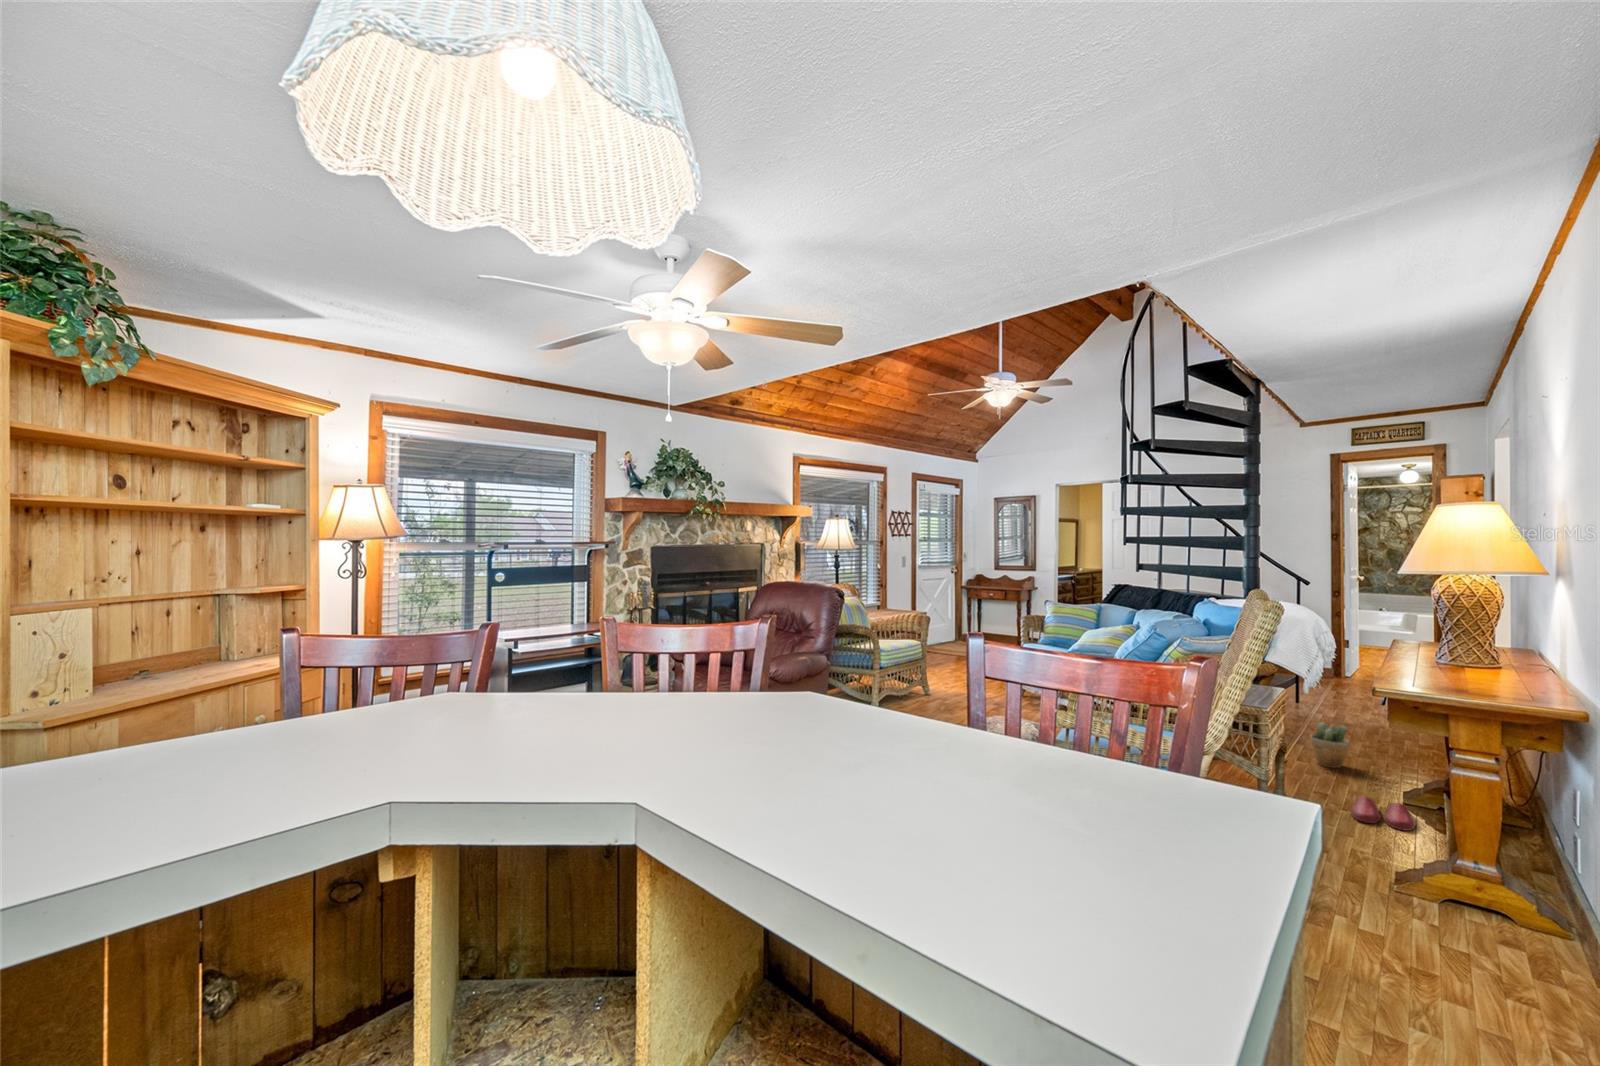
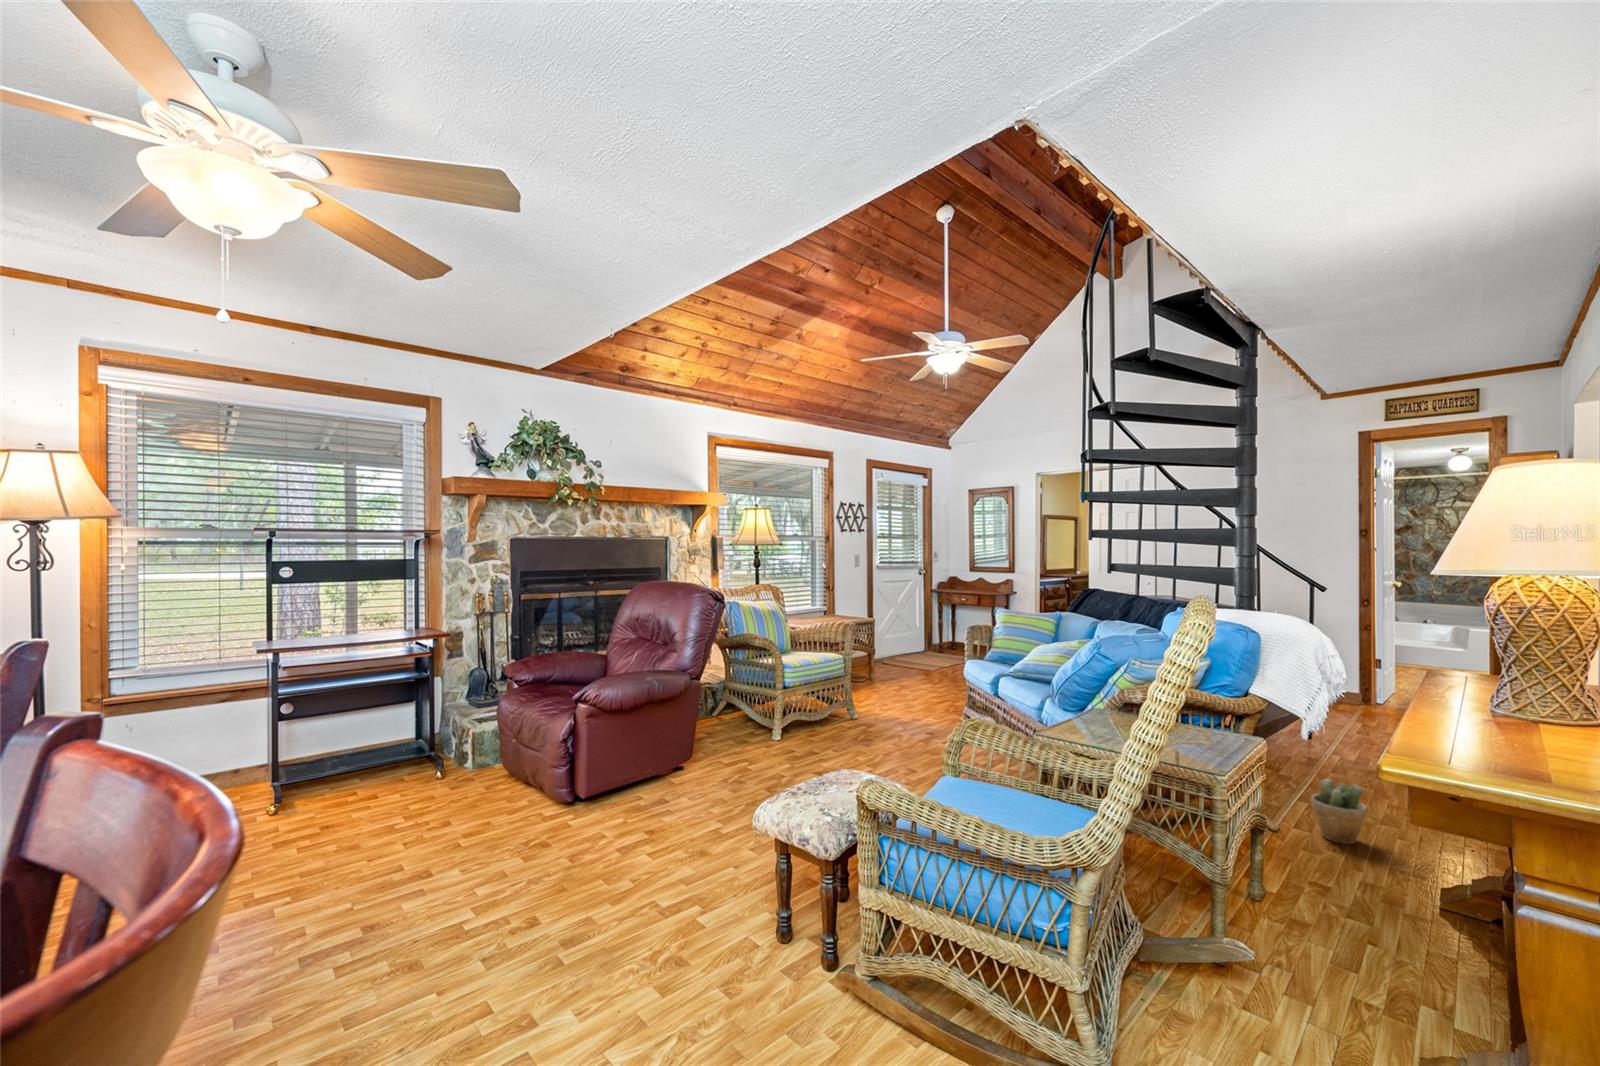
slippers: present [1351,796,1415,831] -> none [1359,901,1458,969]

